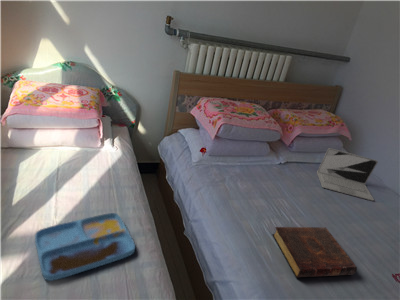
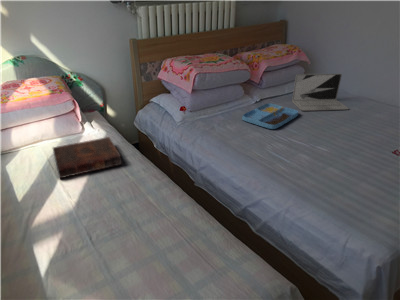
tray: present [35,213,135,281] -> present [242,103,298,129]
book: present [272,227,357,277] -> present [53,137,122,178]

